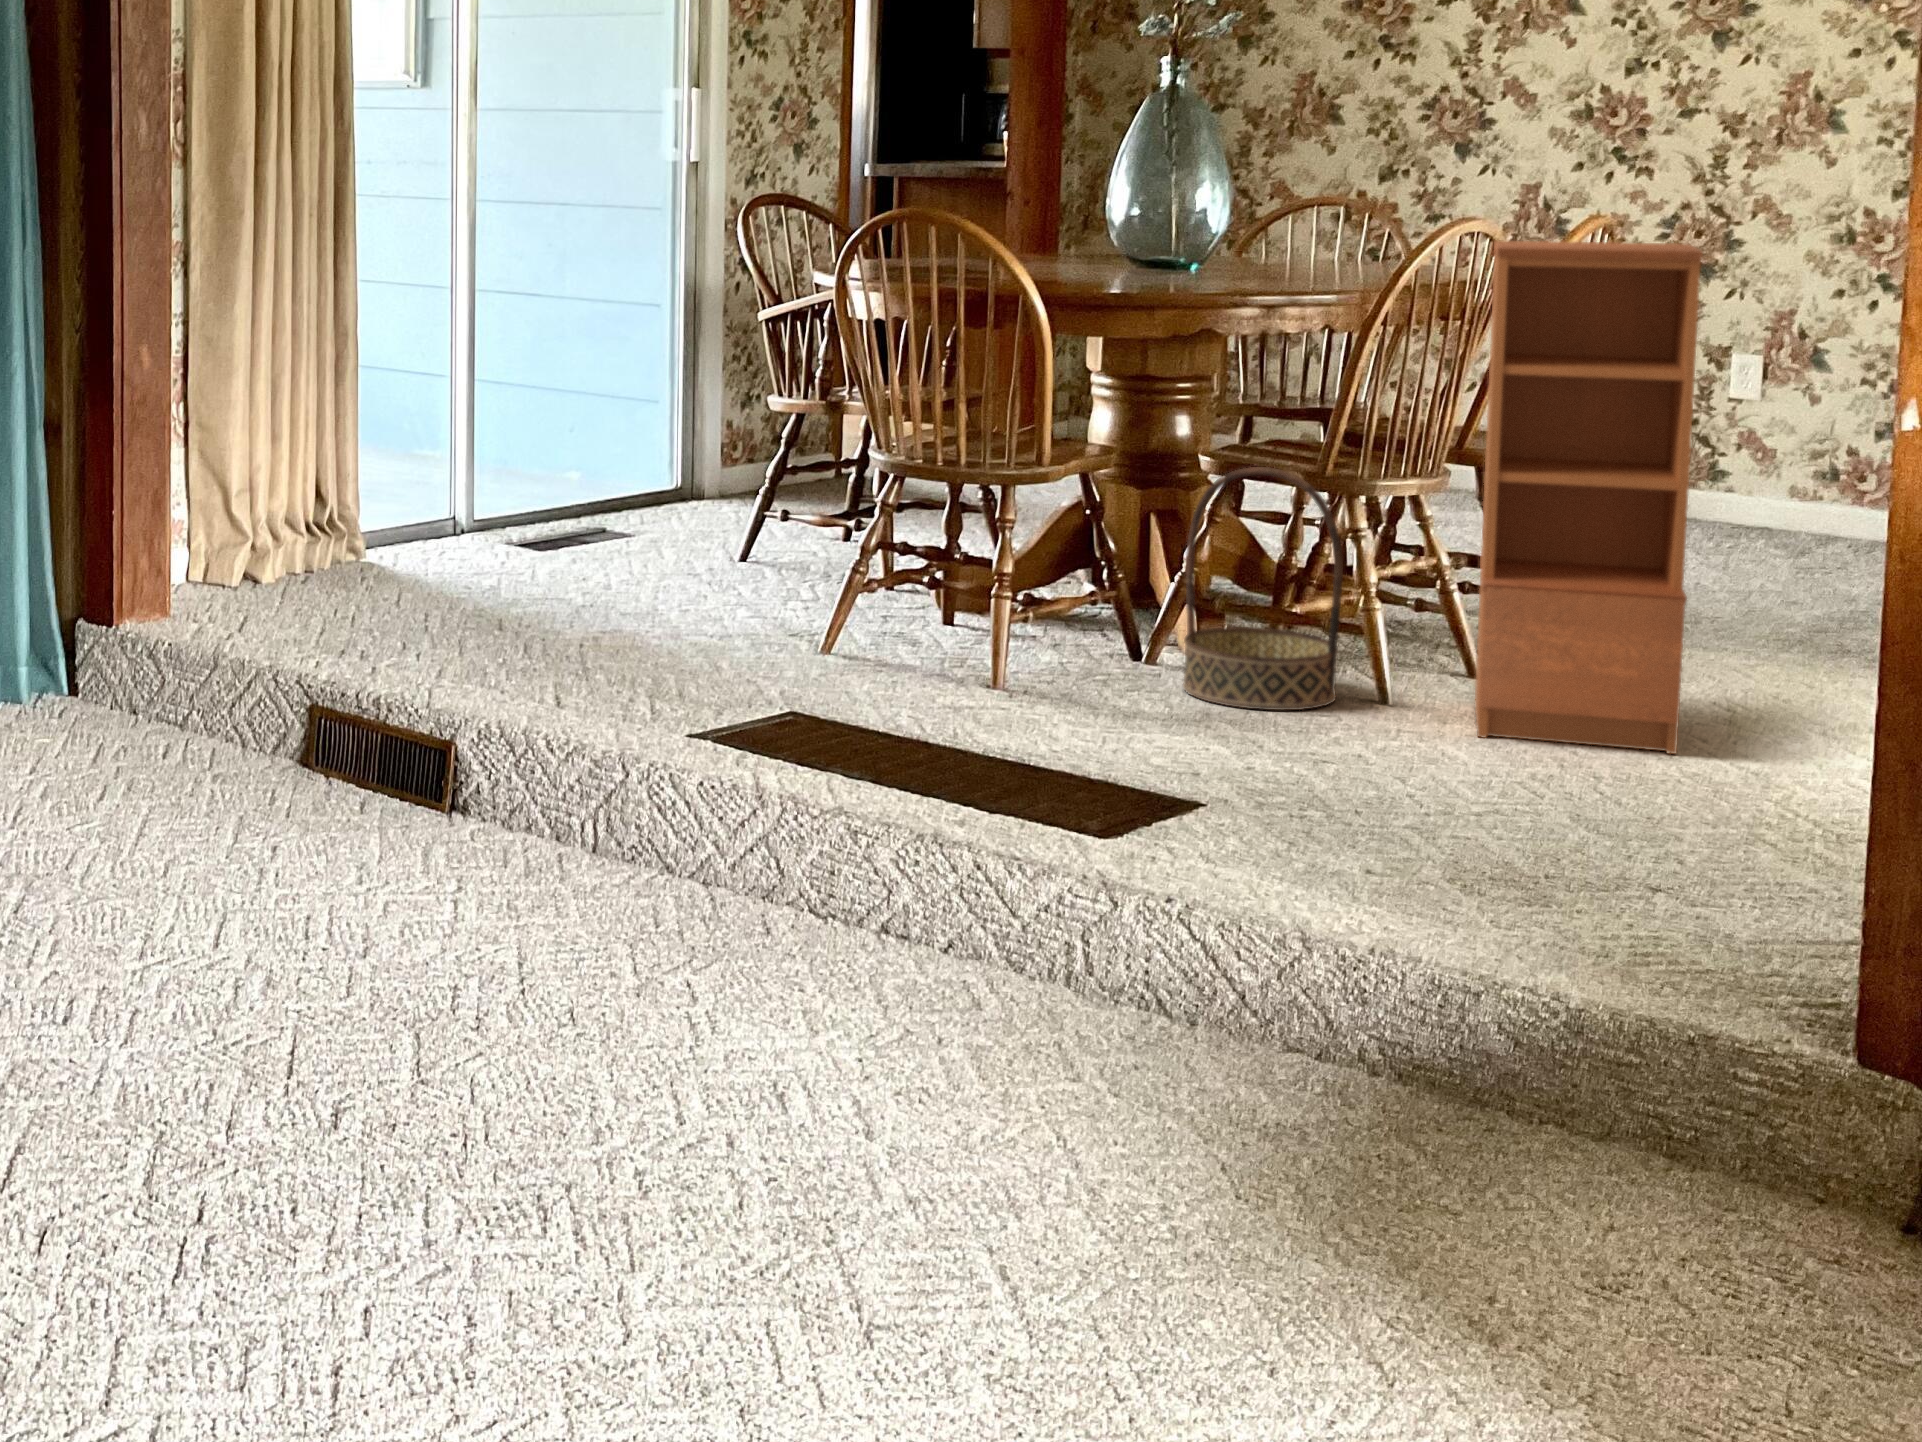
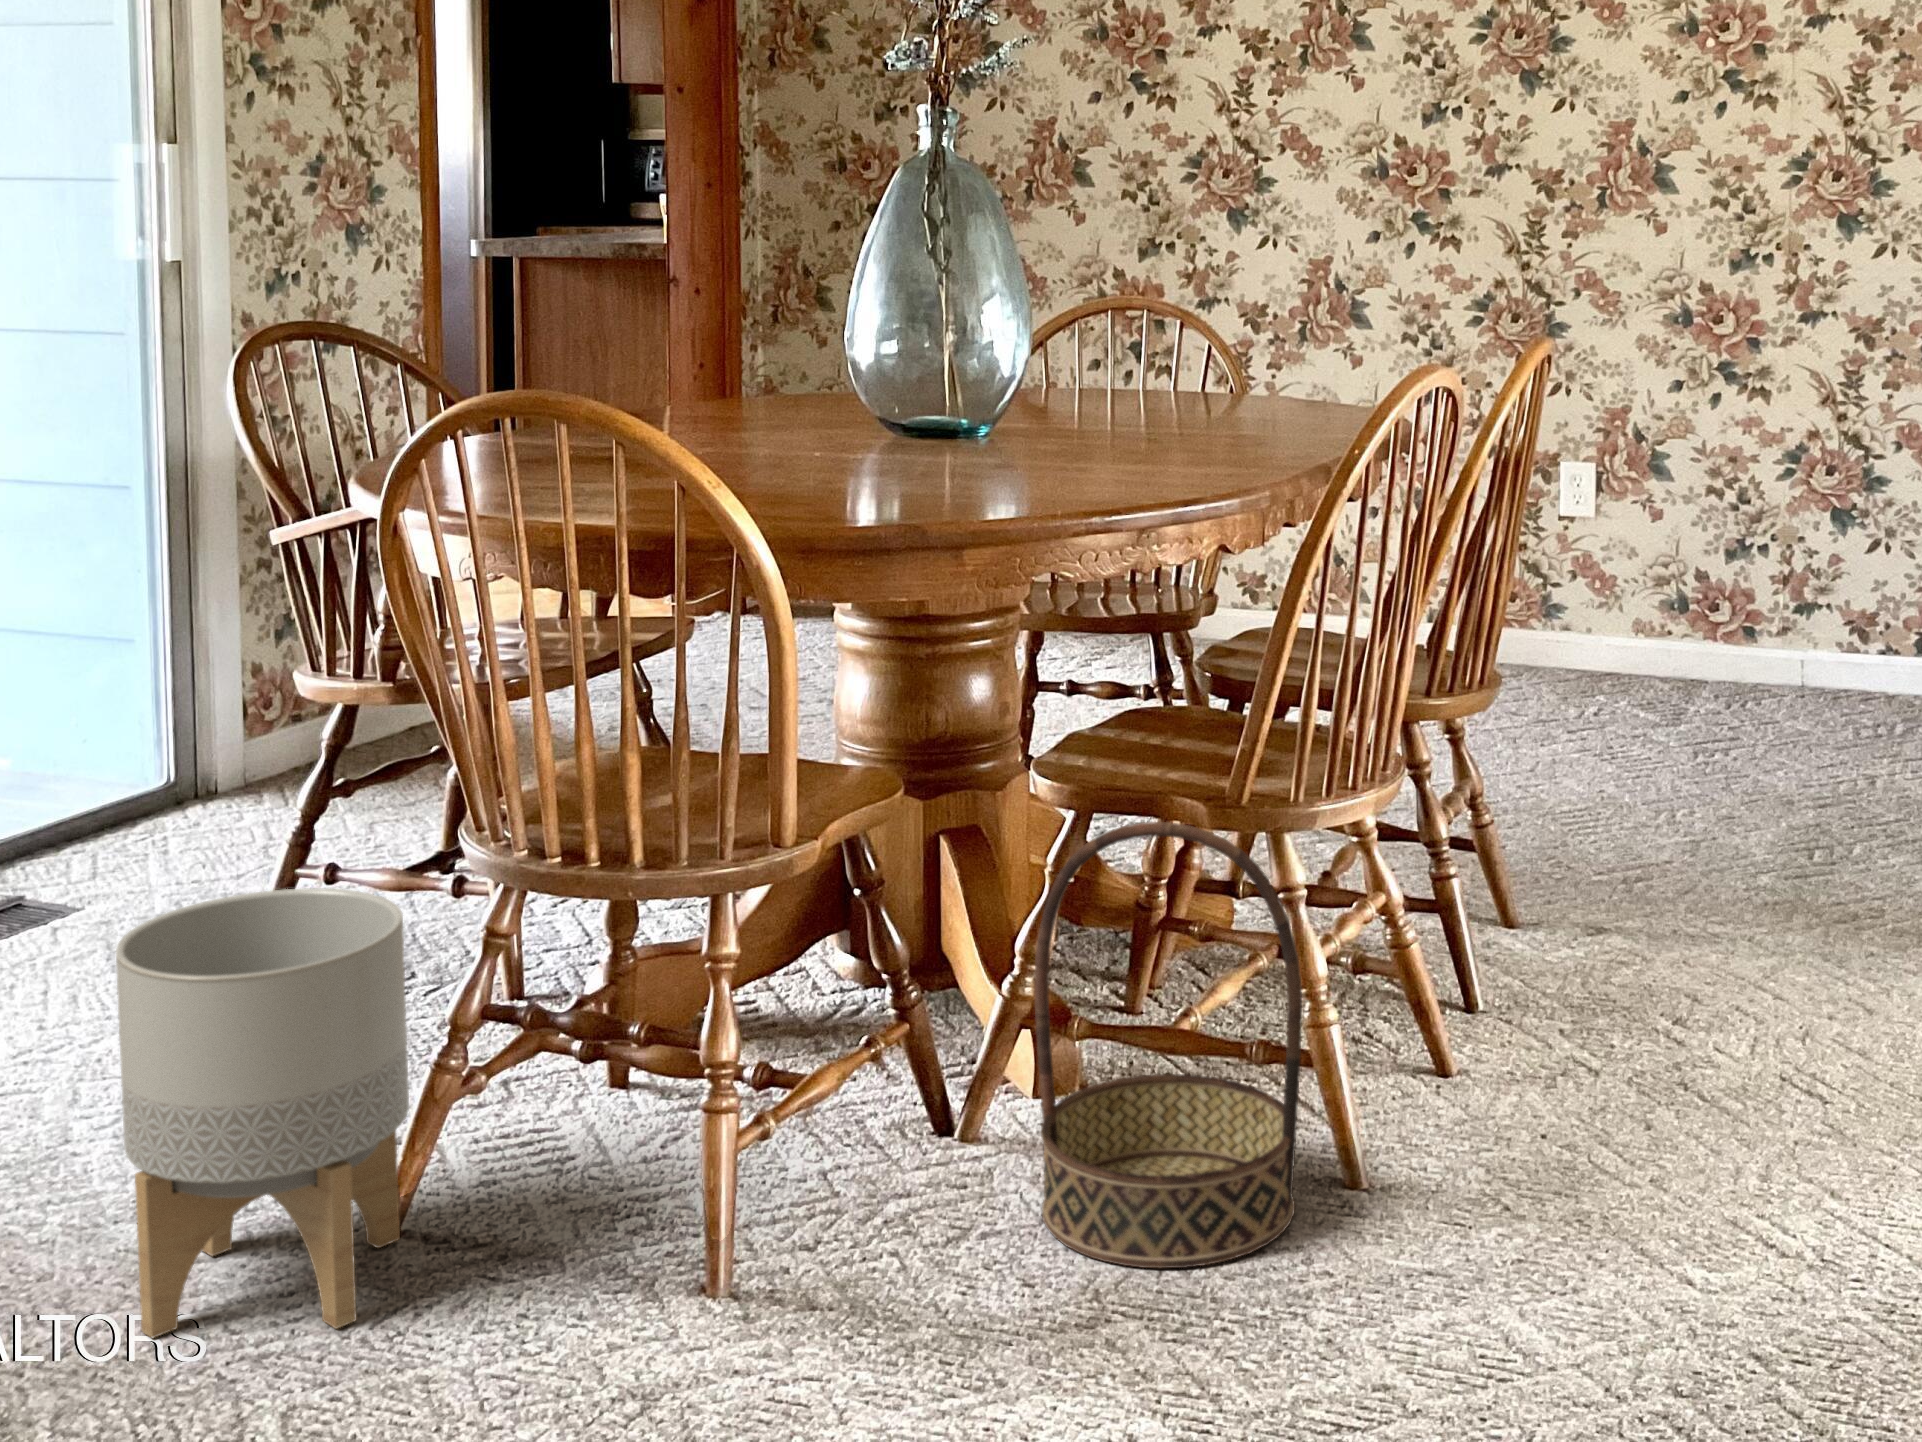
bookcase: present [1475,241,1703,754] -> none [1495,409,1856,1278]
planter: none [706,467,843,674] -> present [116,888,409,1338]

